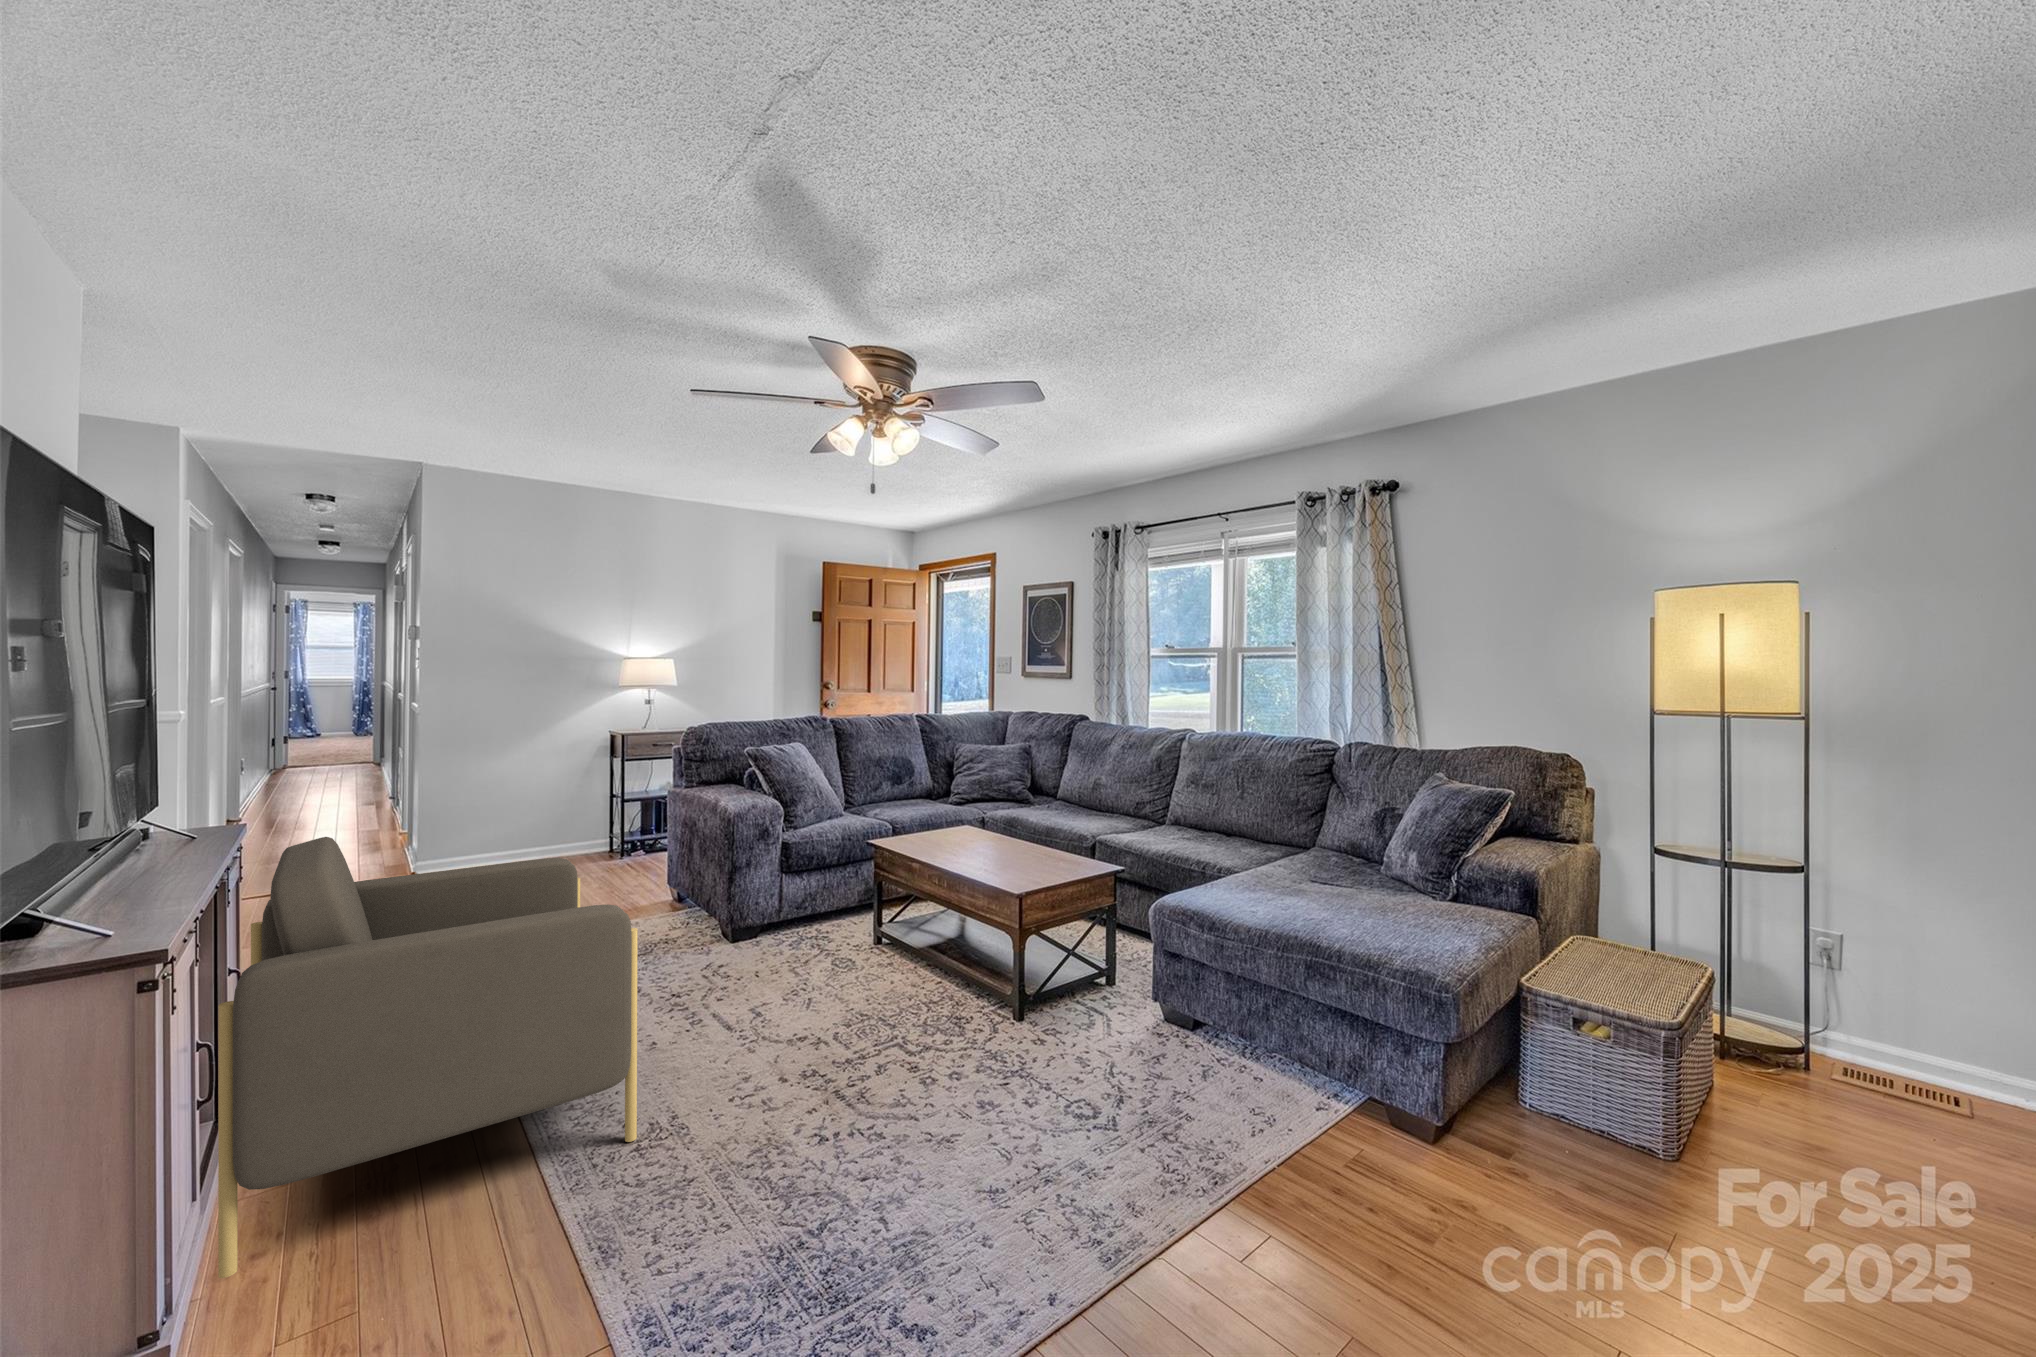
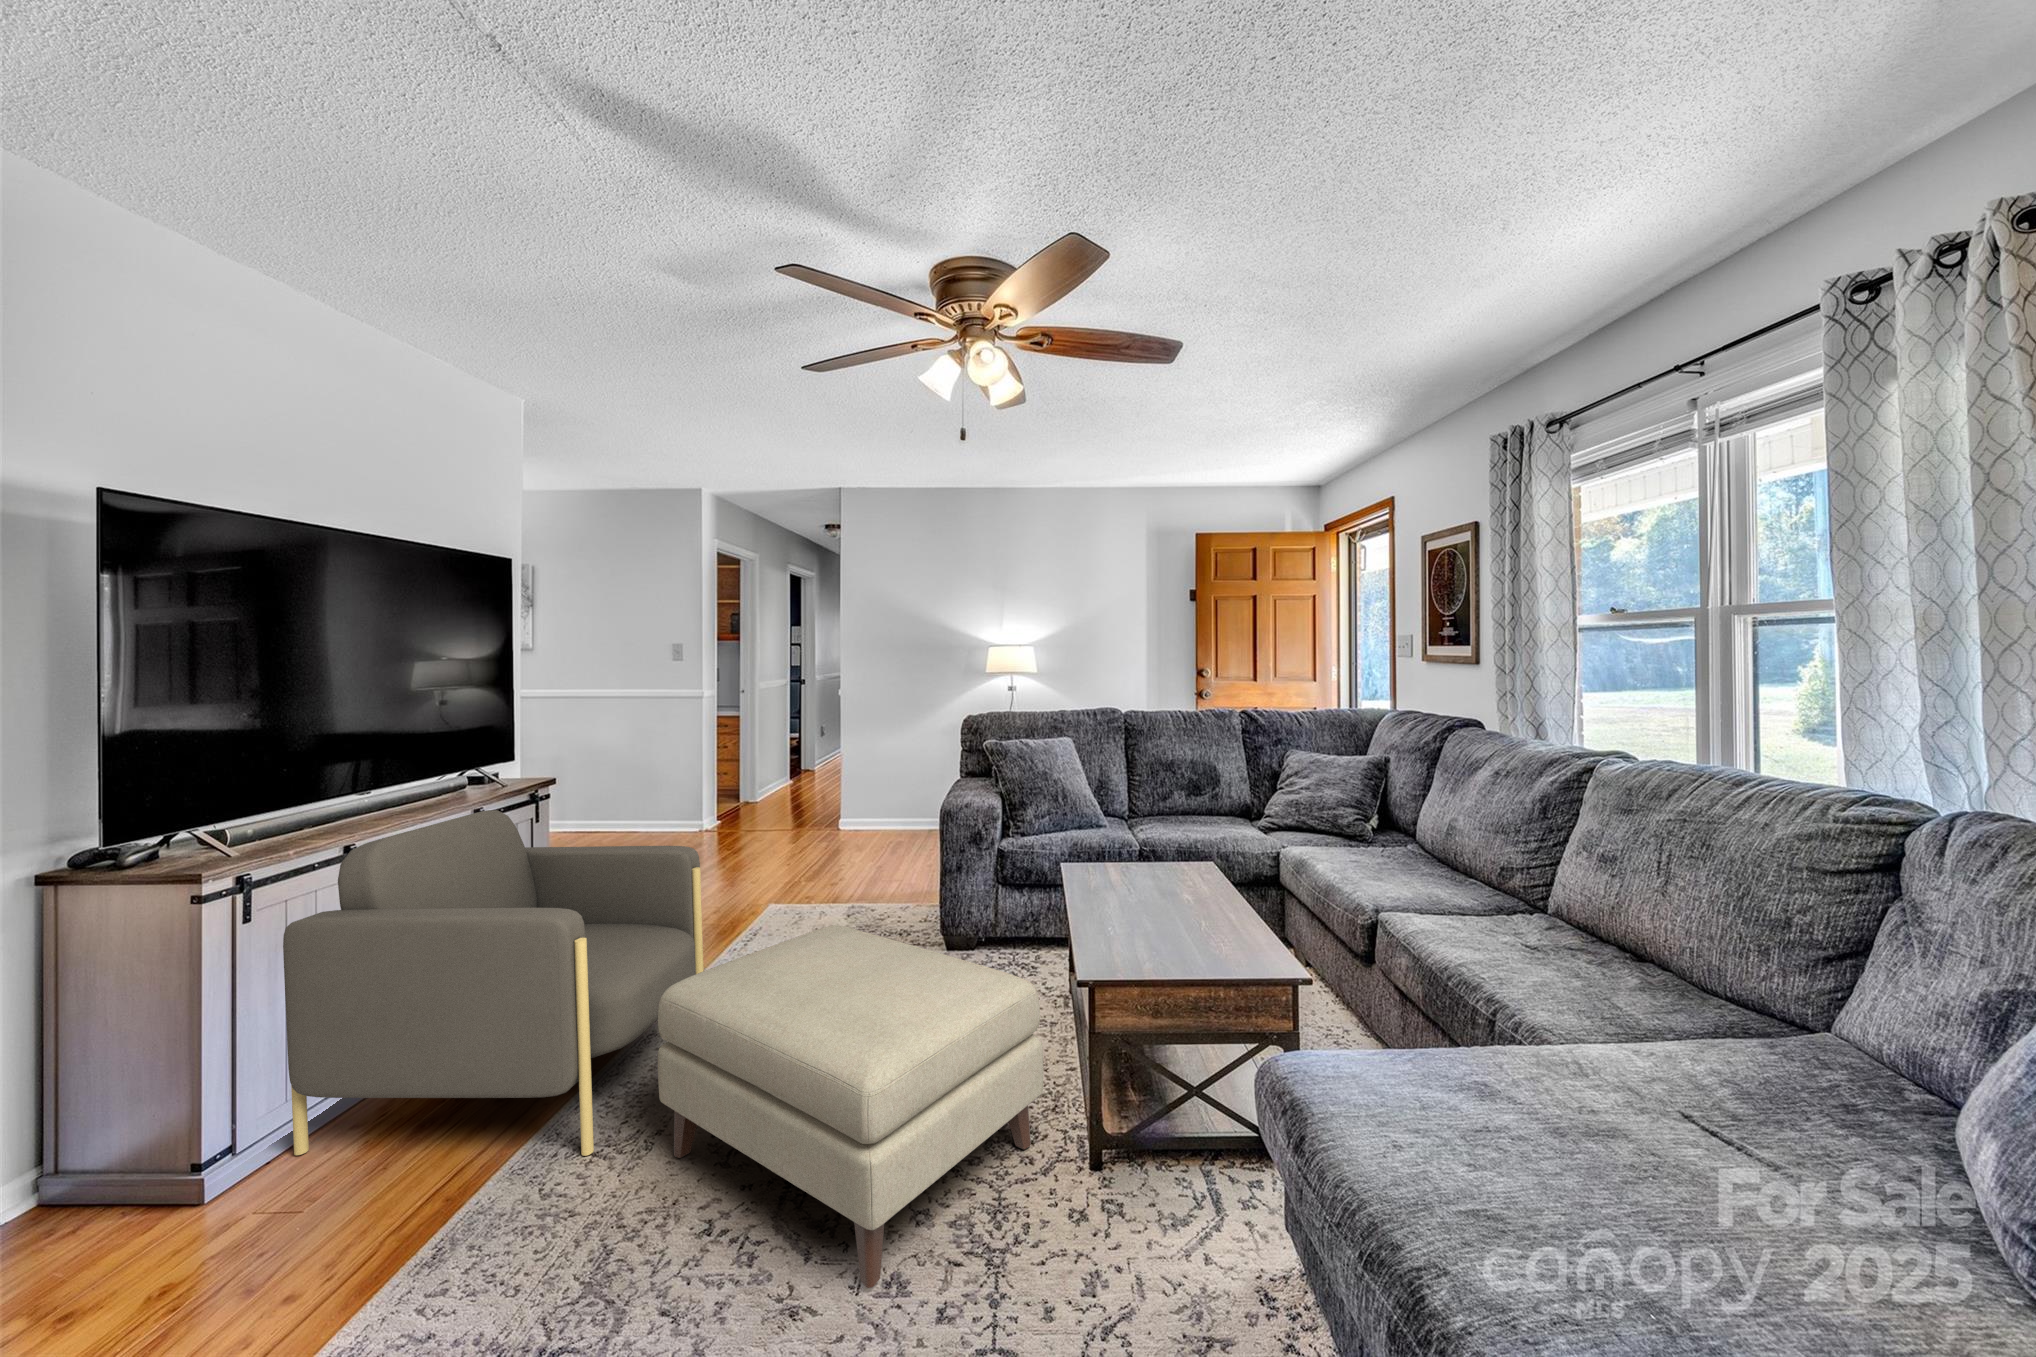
ottoman: none [710,896,996,1110] -> present [658,925,1043,1288]

